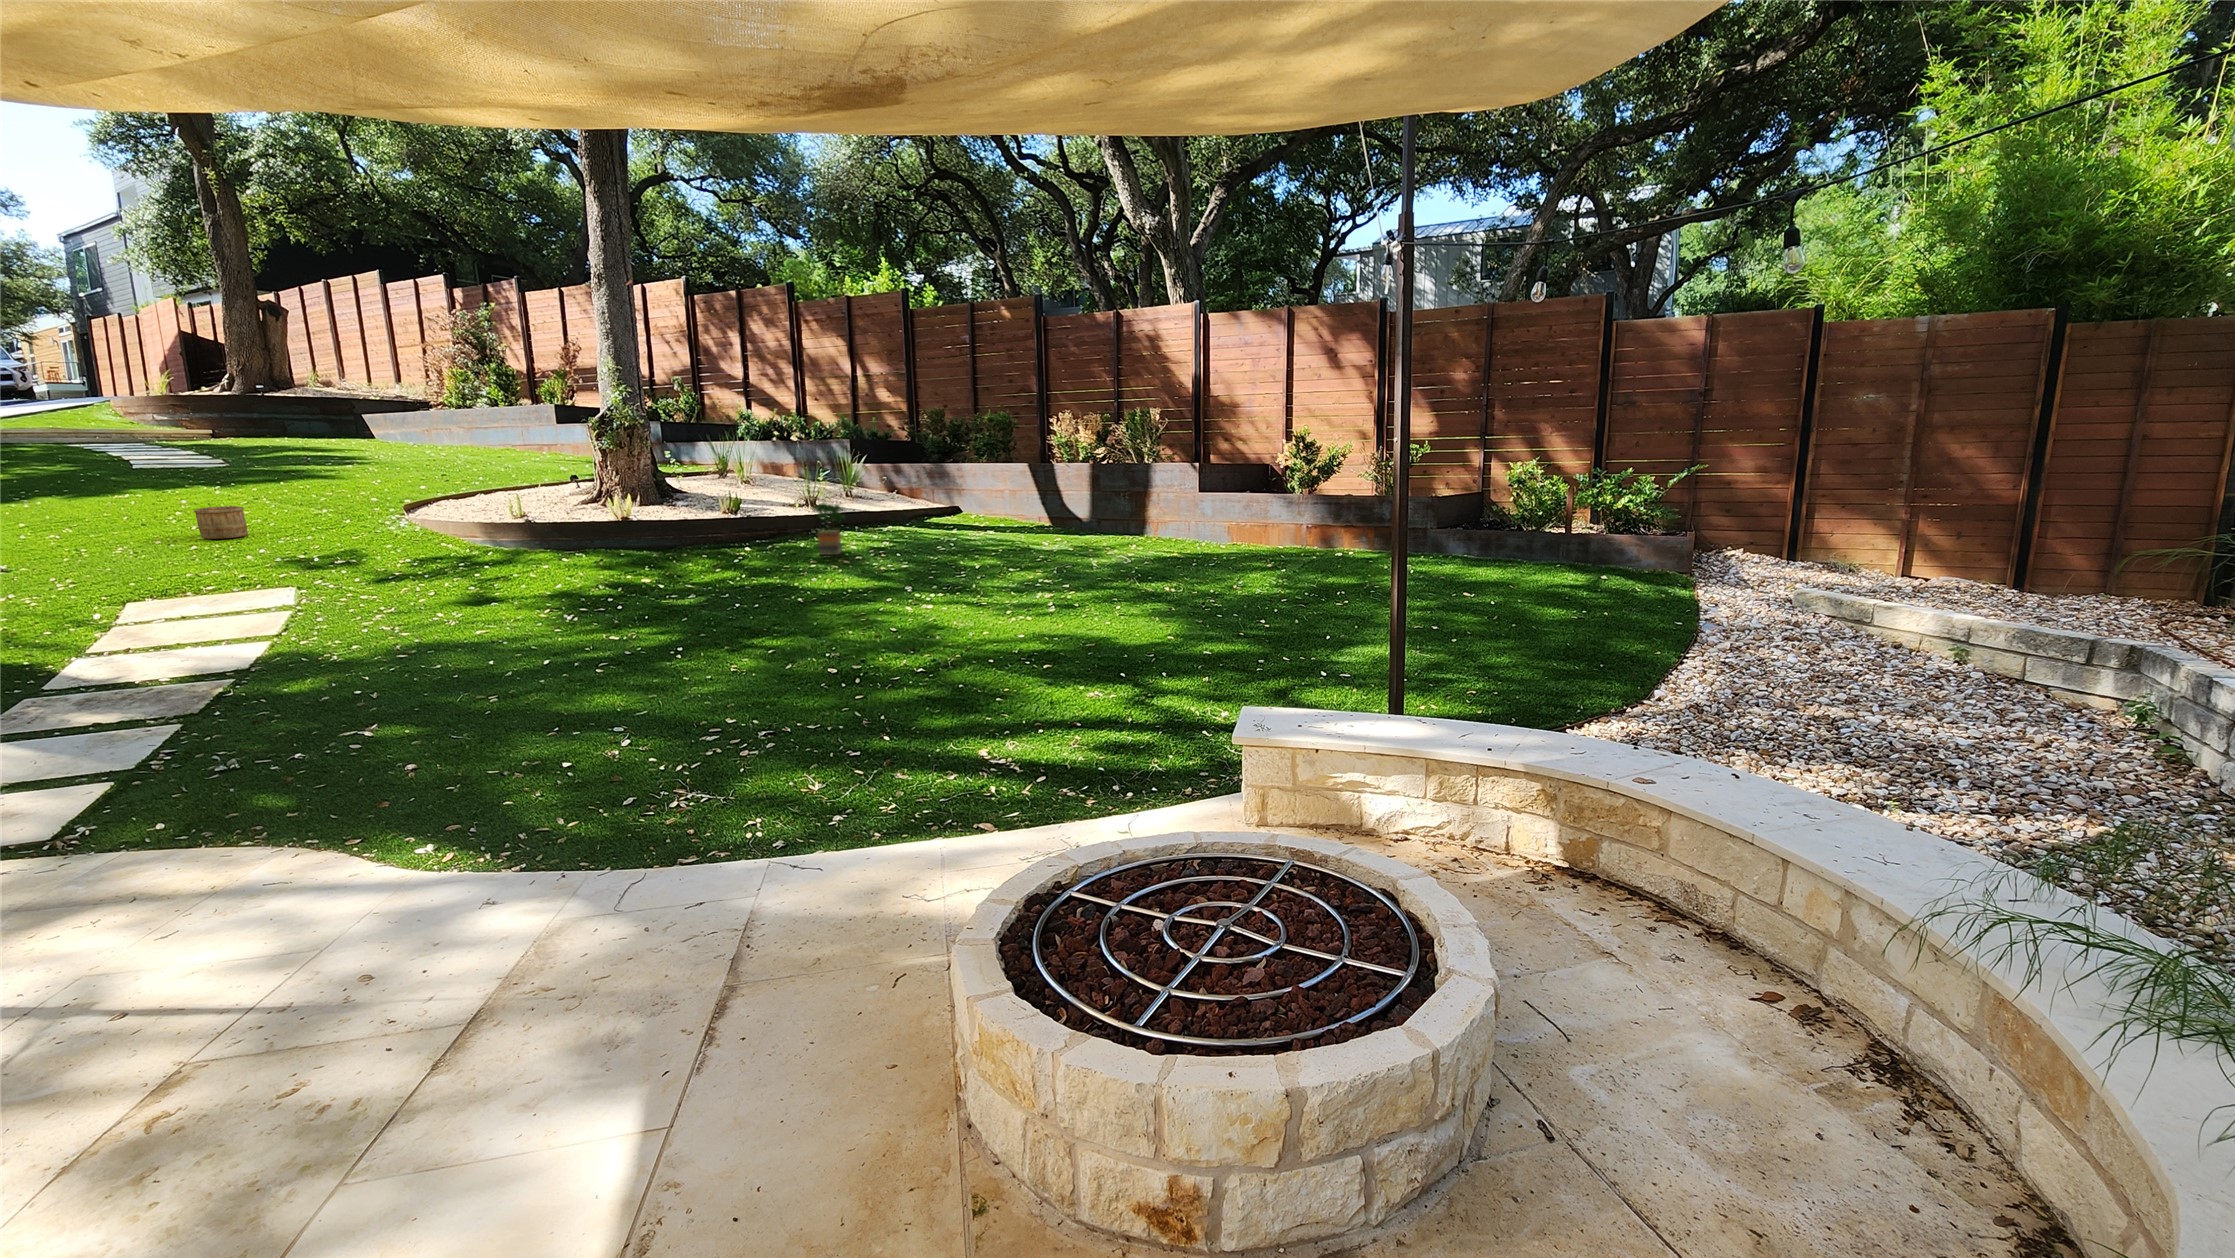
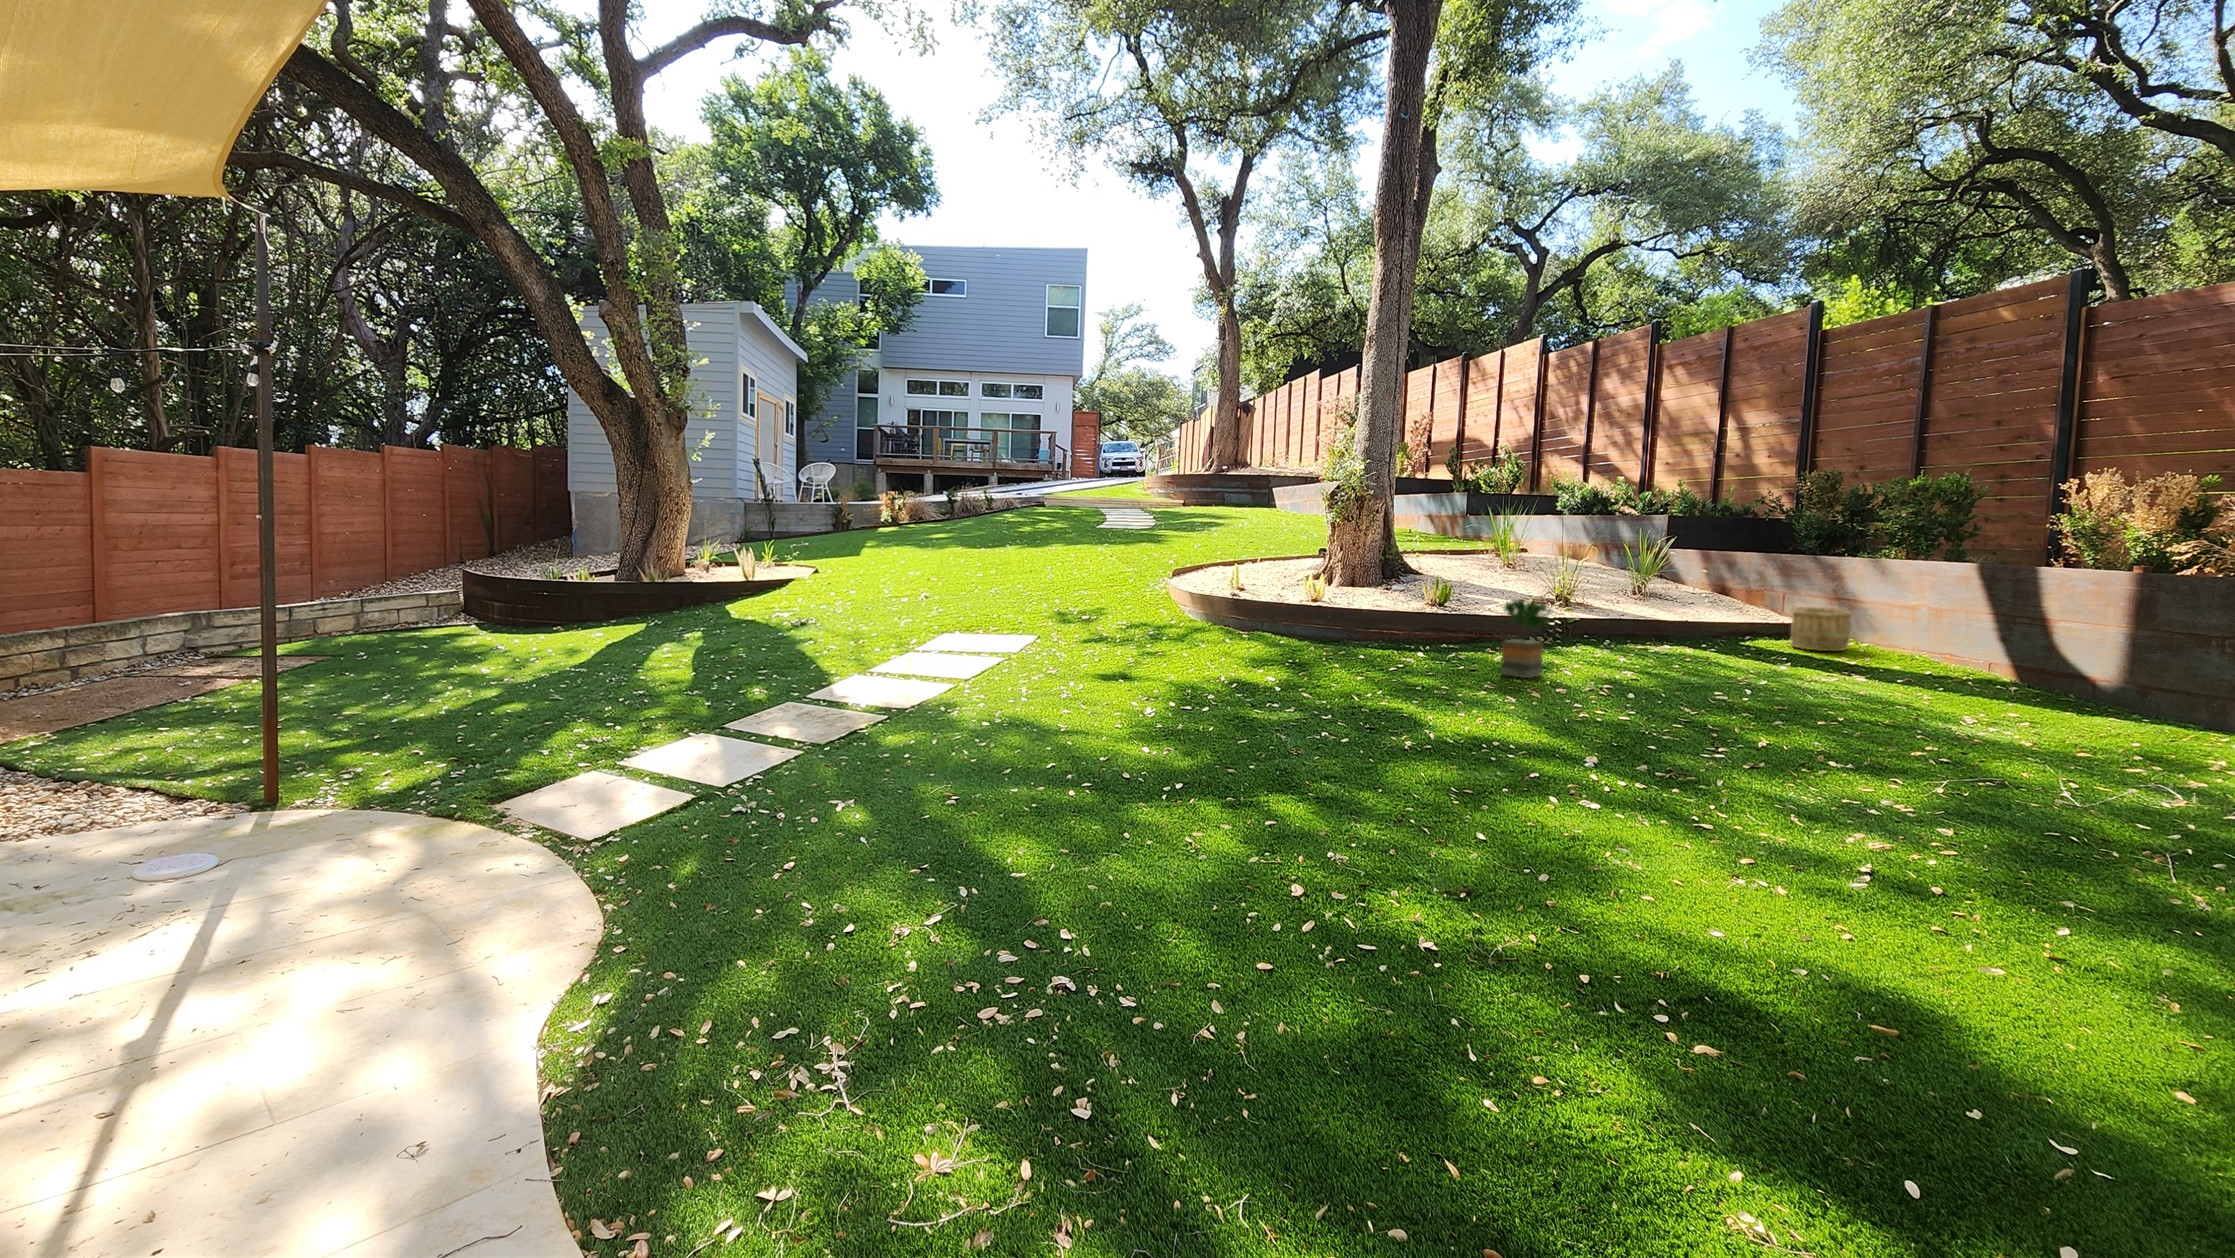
wooden bucket: present [193,506,248,539] -> present [1791,607,1852,651]

